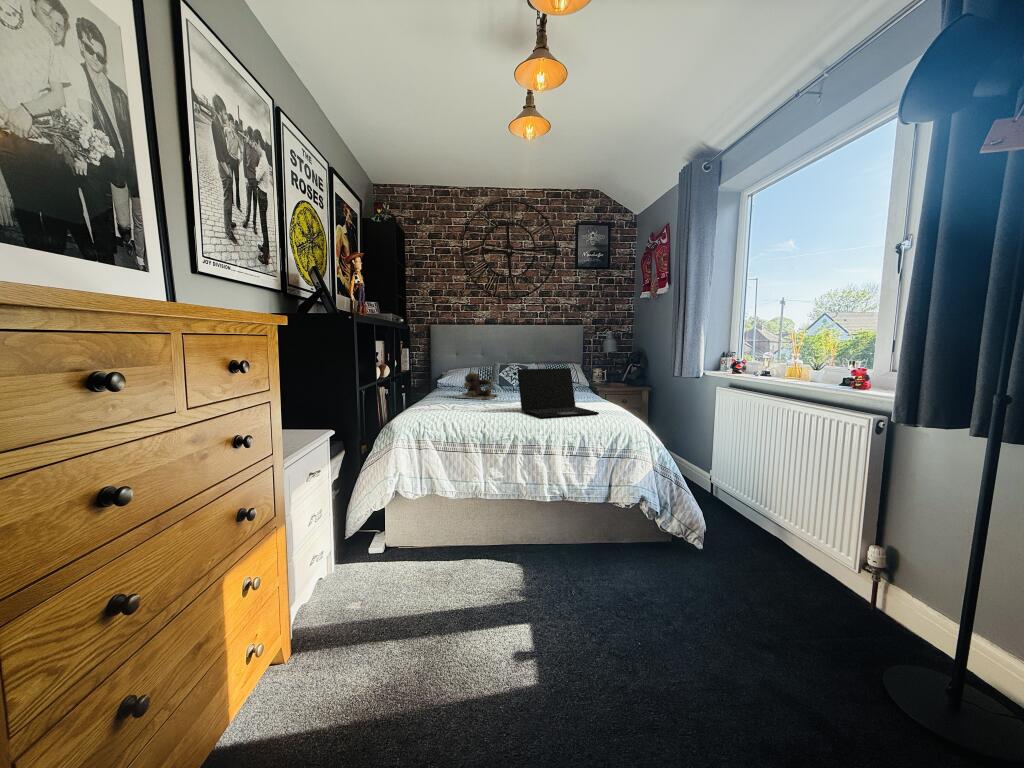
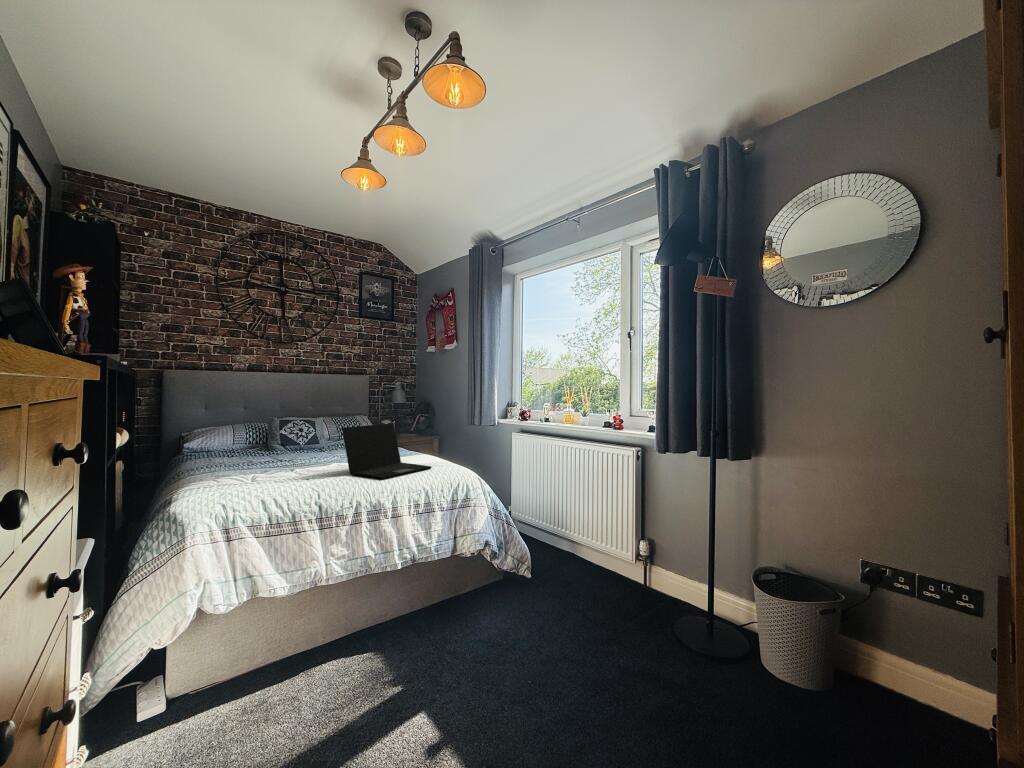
teddy bear: present [456,372,498,399] -> none [237,432,292,465]

